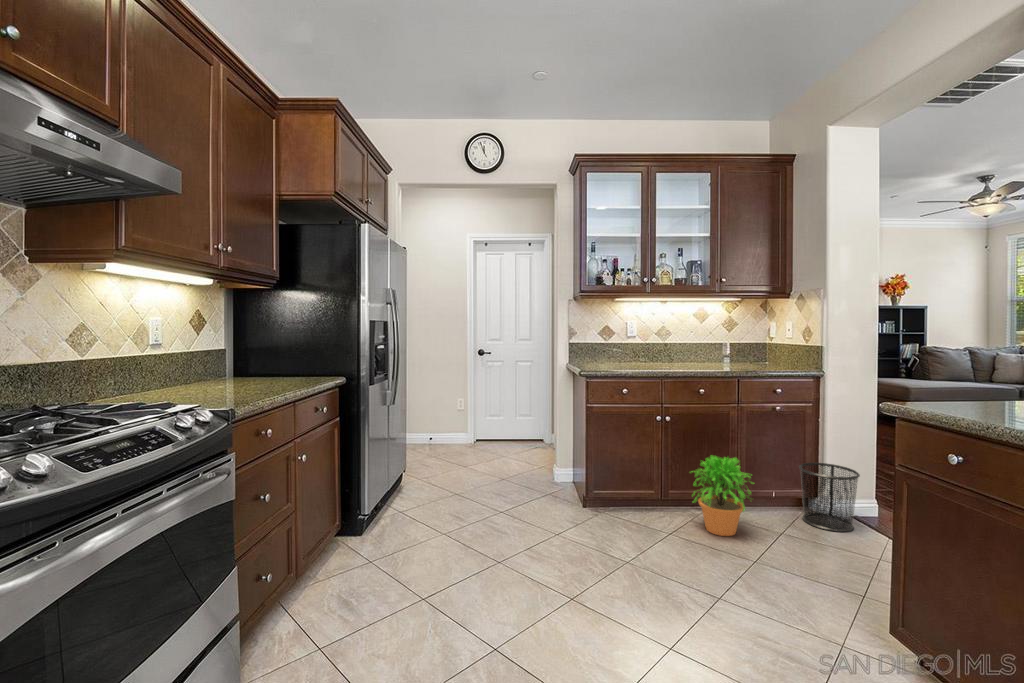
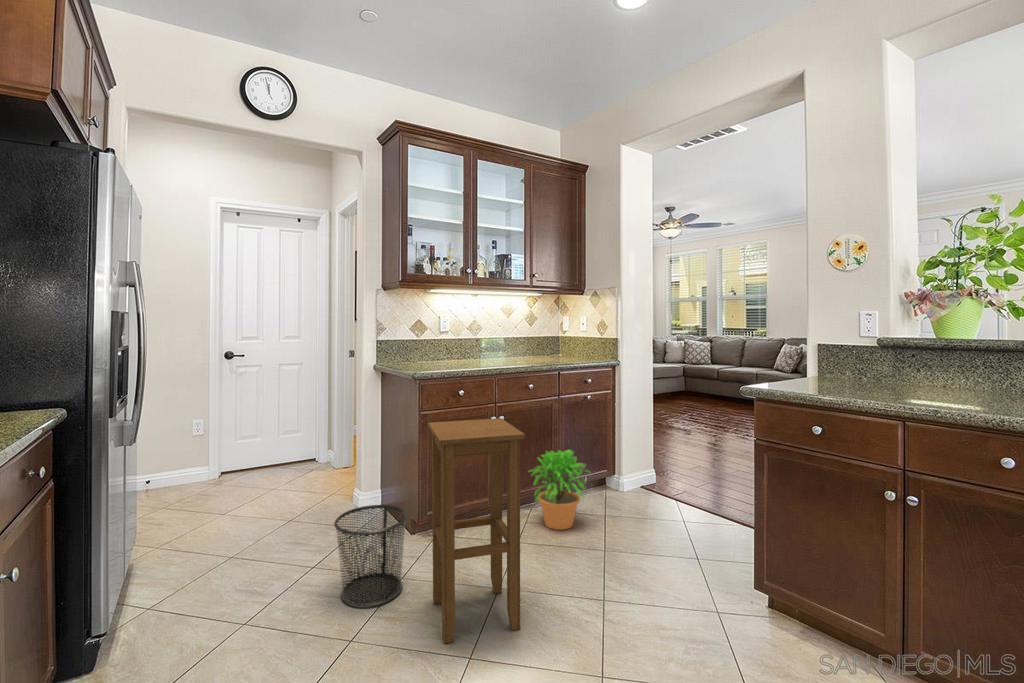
stool: none [553,410,630,596] -> present [428,418,525,644]
waste bin: present [799,463,860,532] -> present [334,505,407,607]

